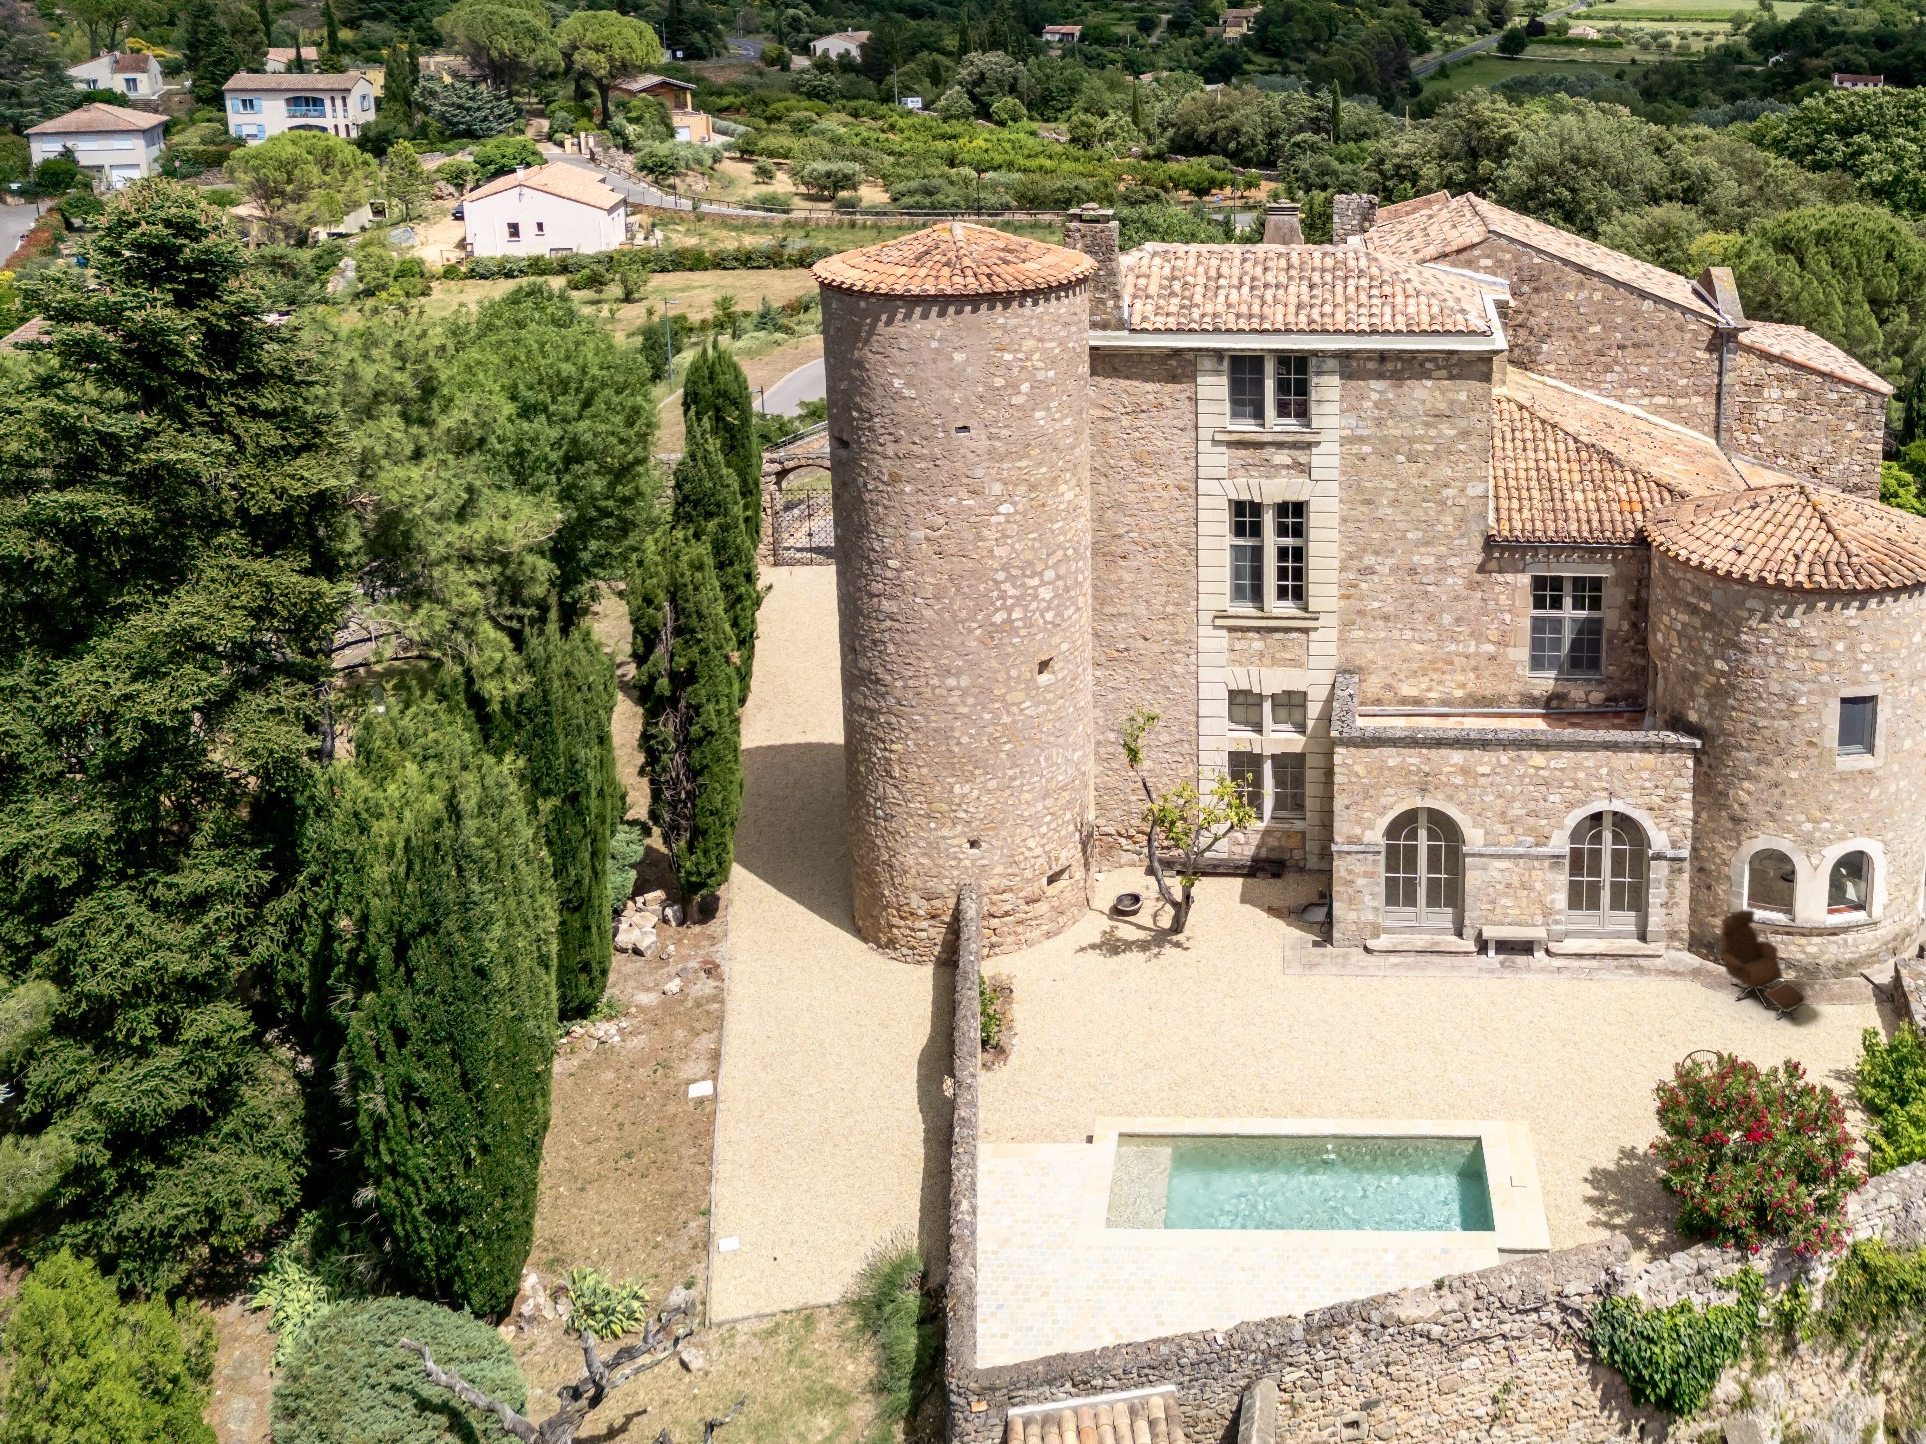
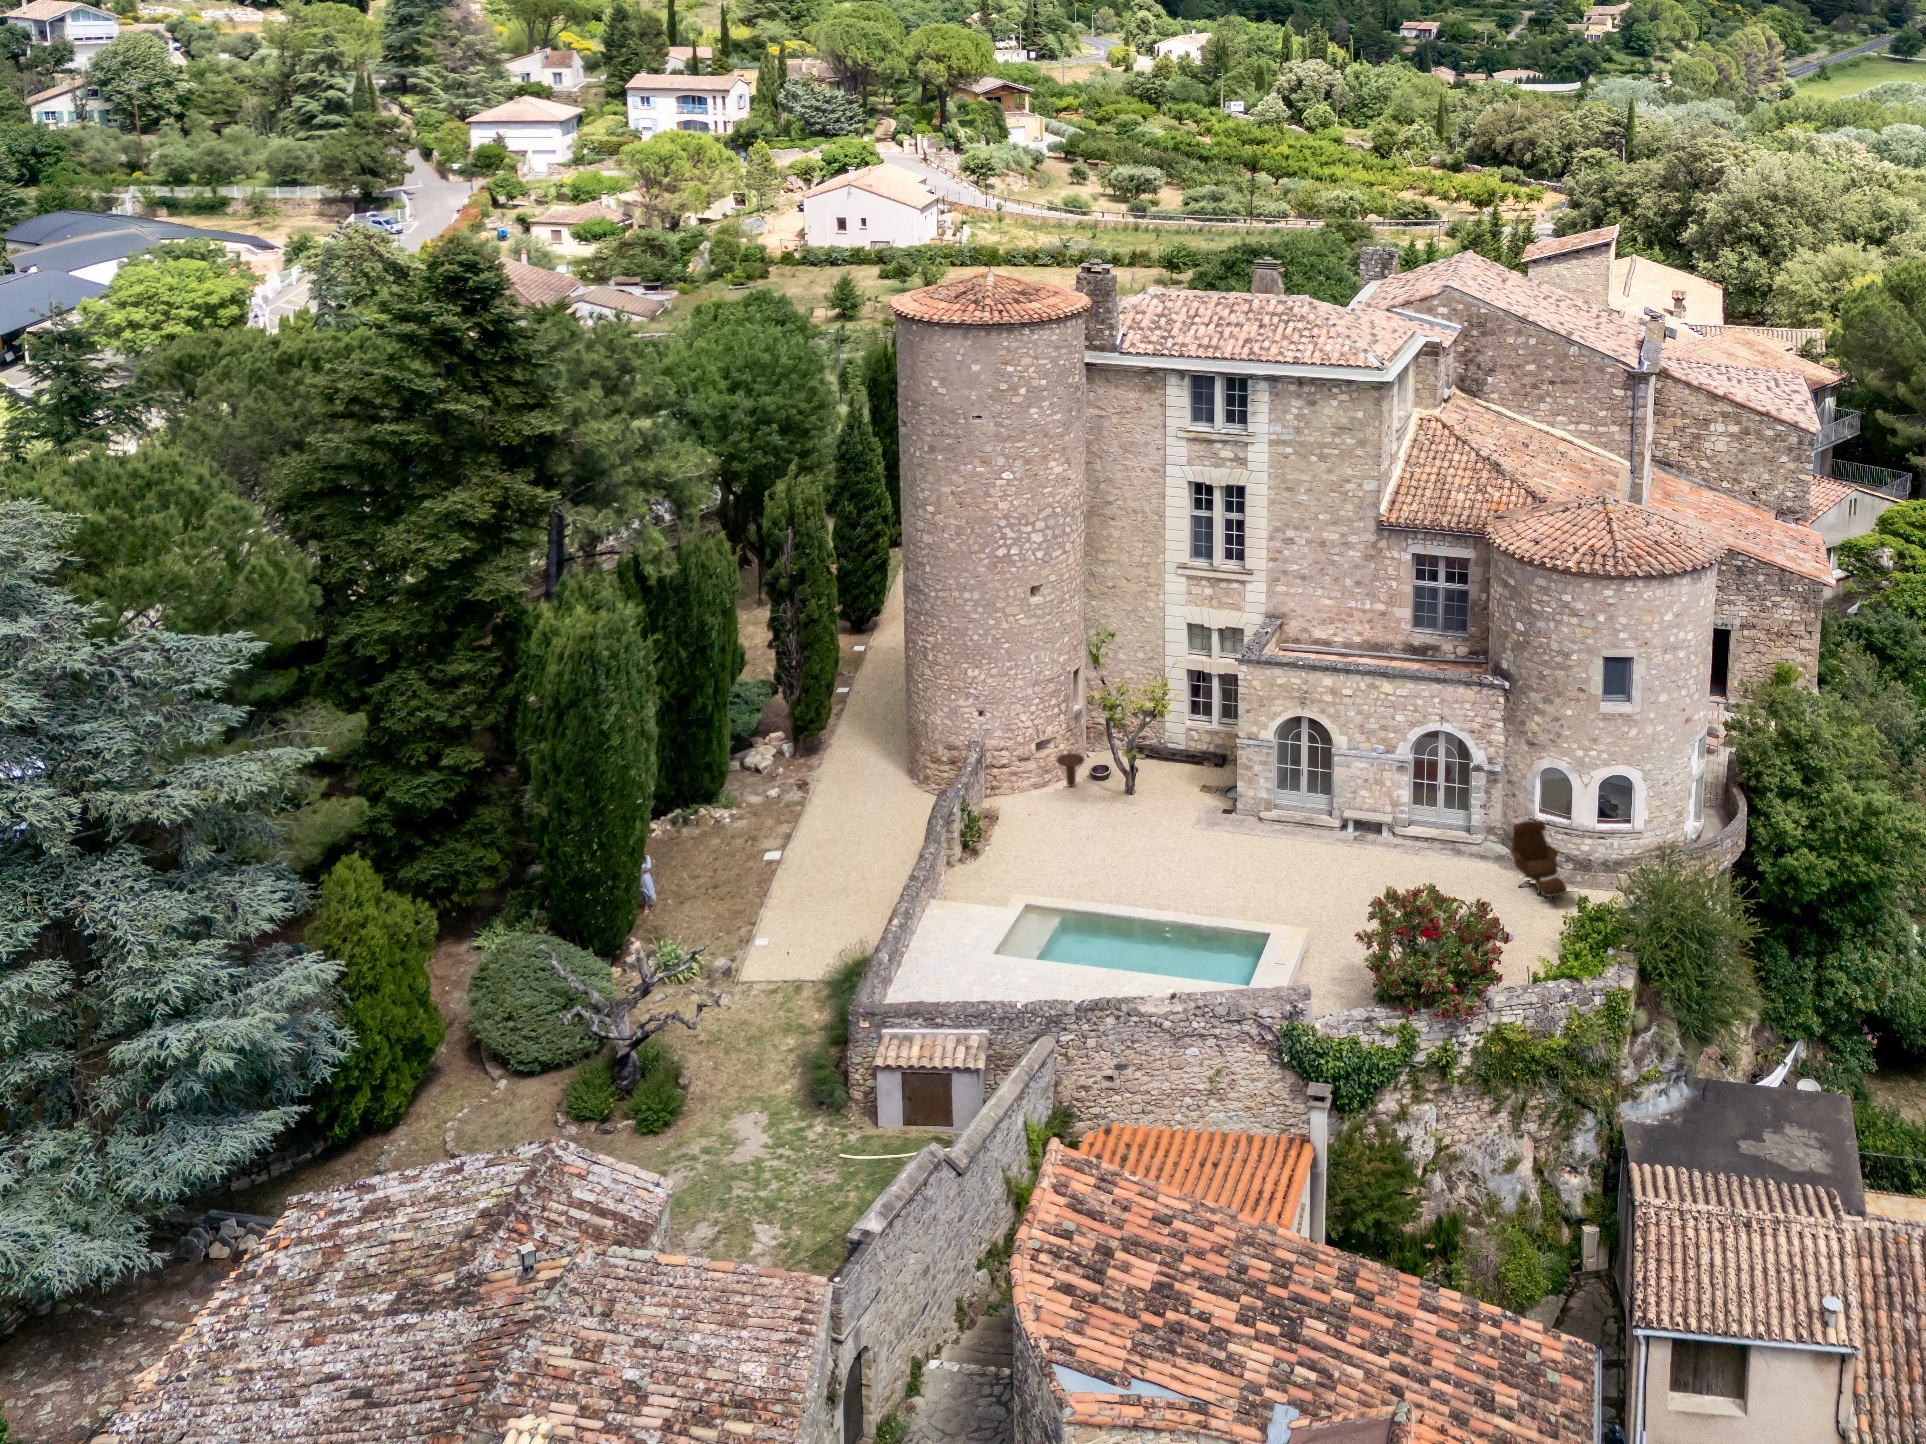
side table: none [1065,886,1104,935] -> present [1056,753,1084,787]

